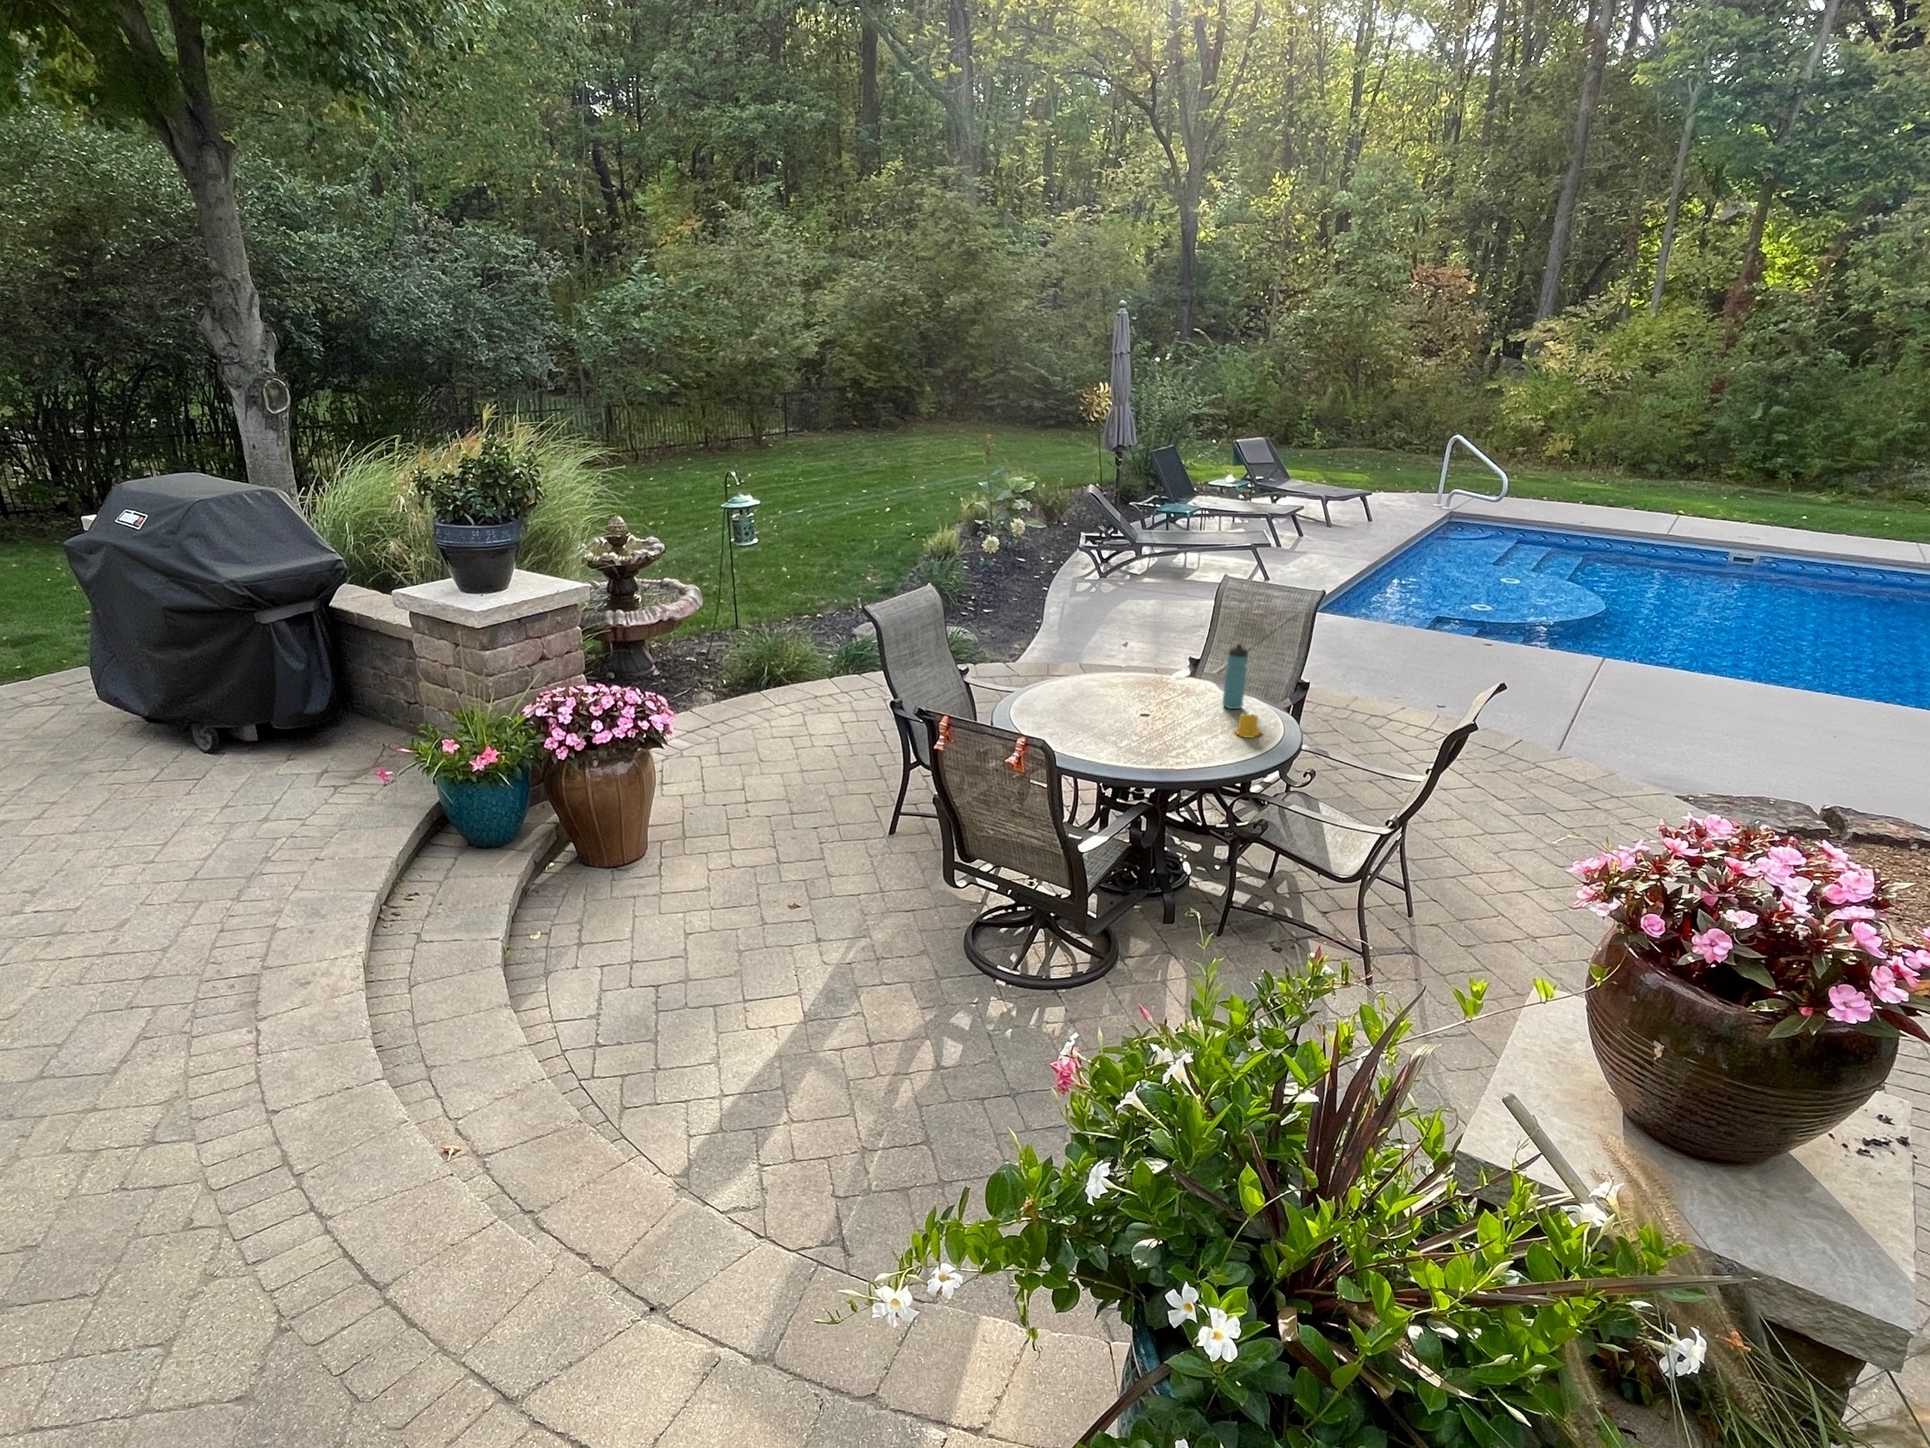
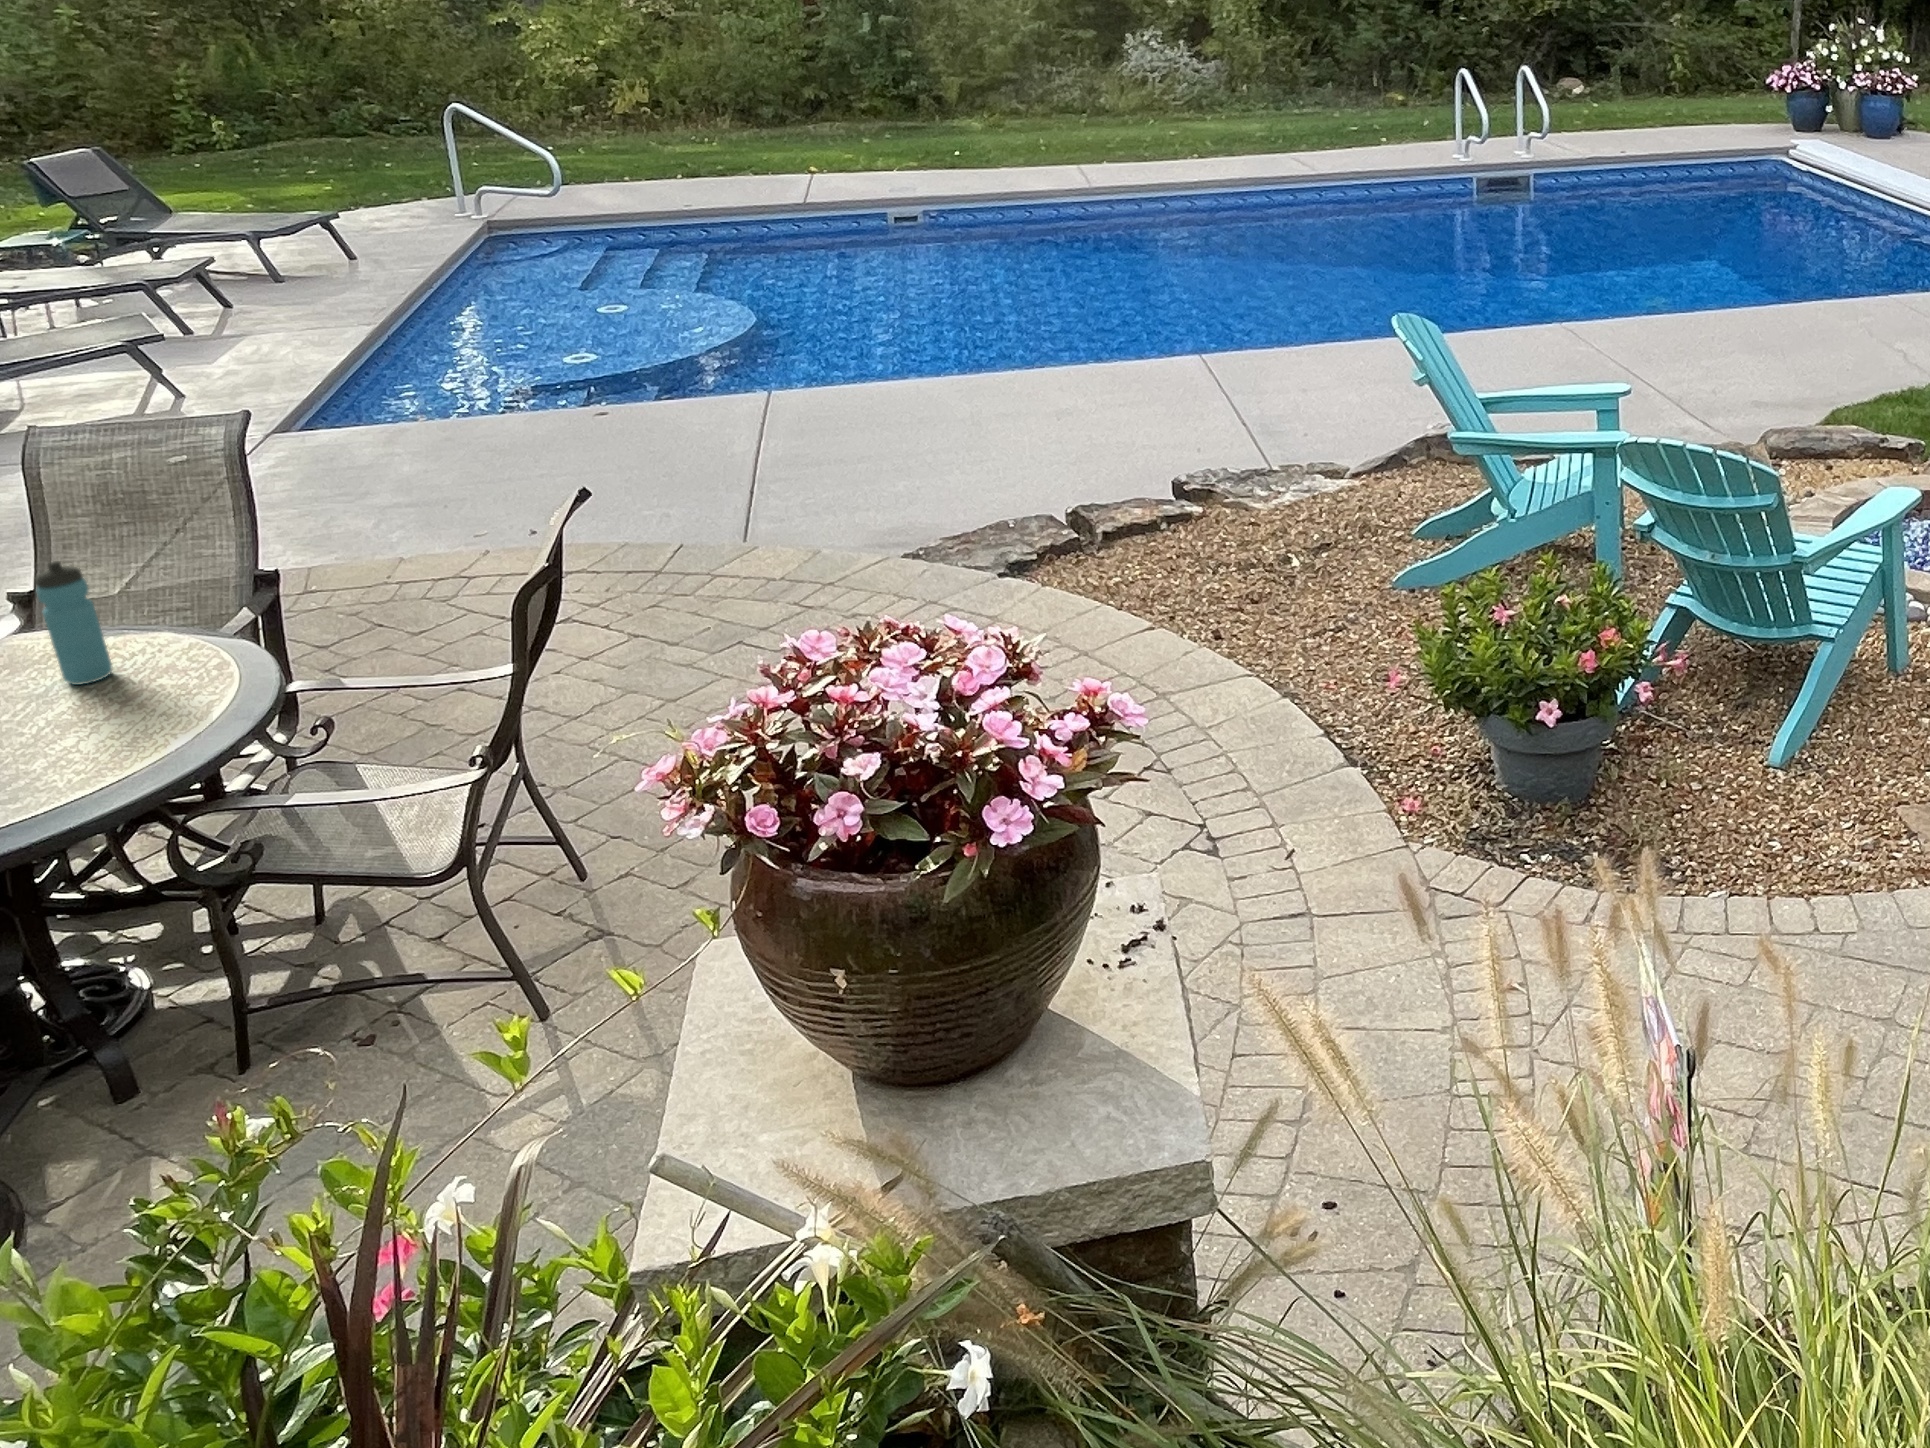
candle: present [1235,713,1262,738] -> none [101,678,169,731]

